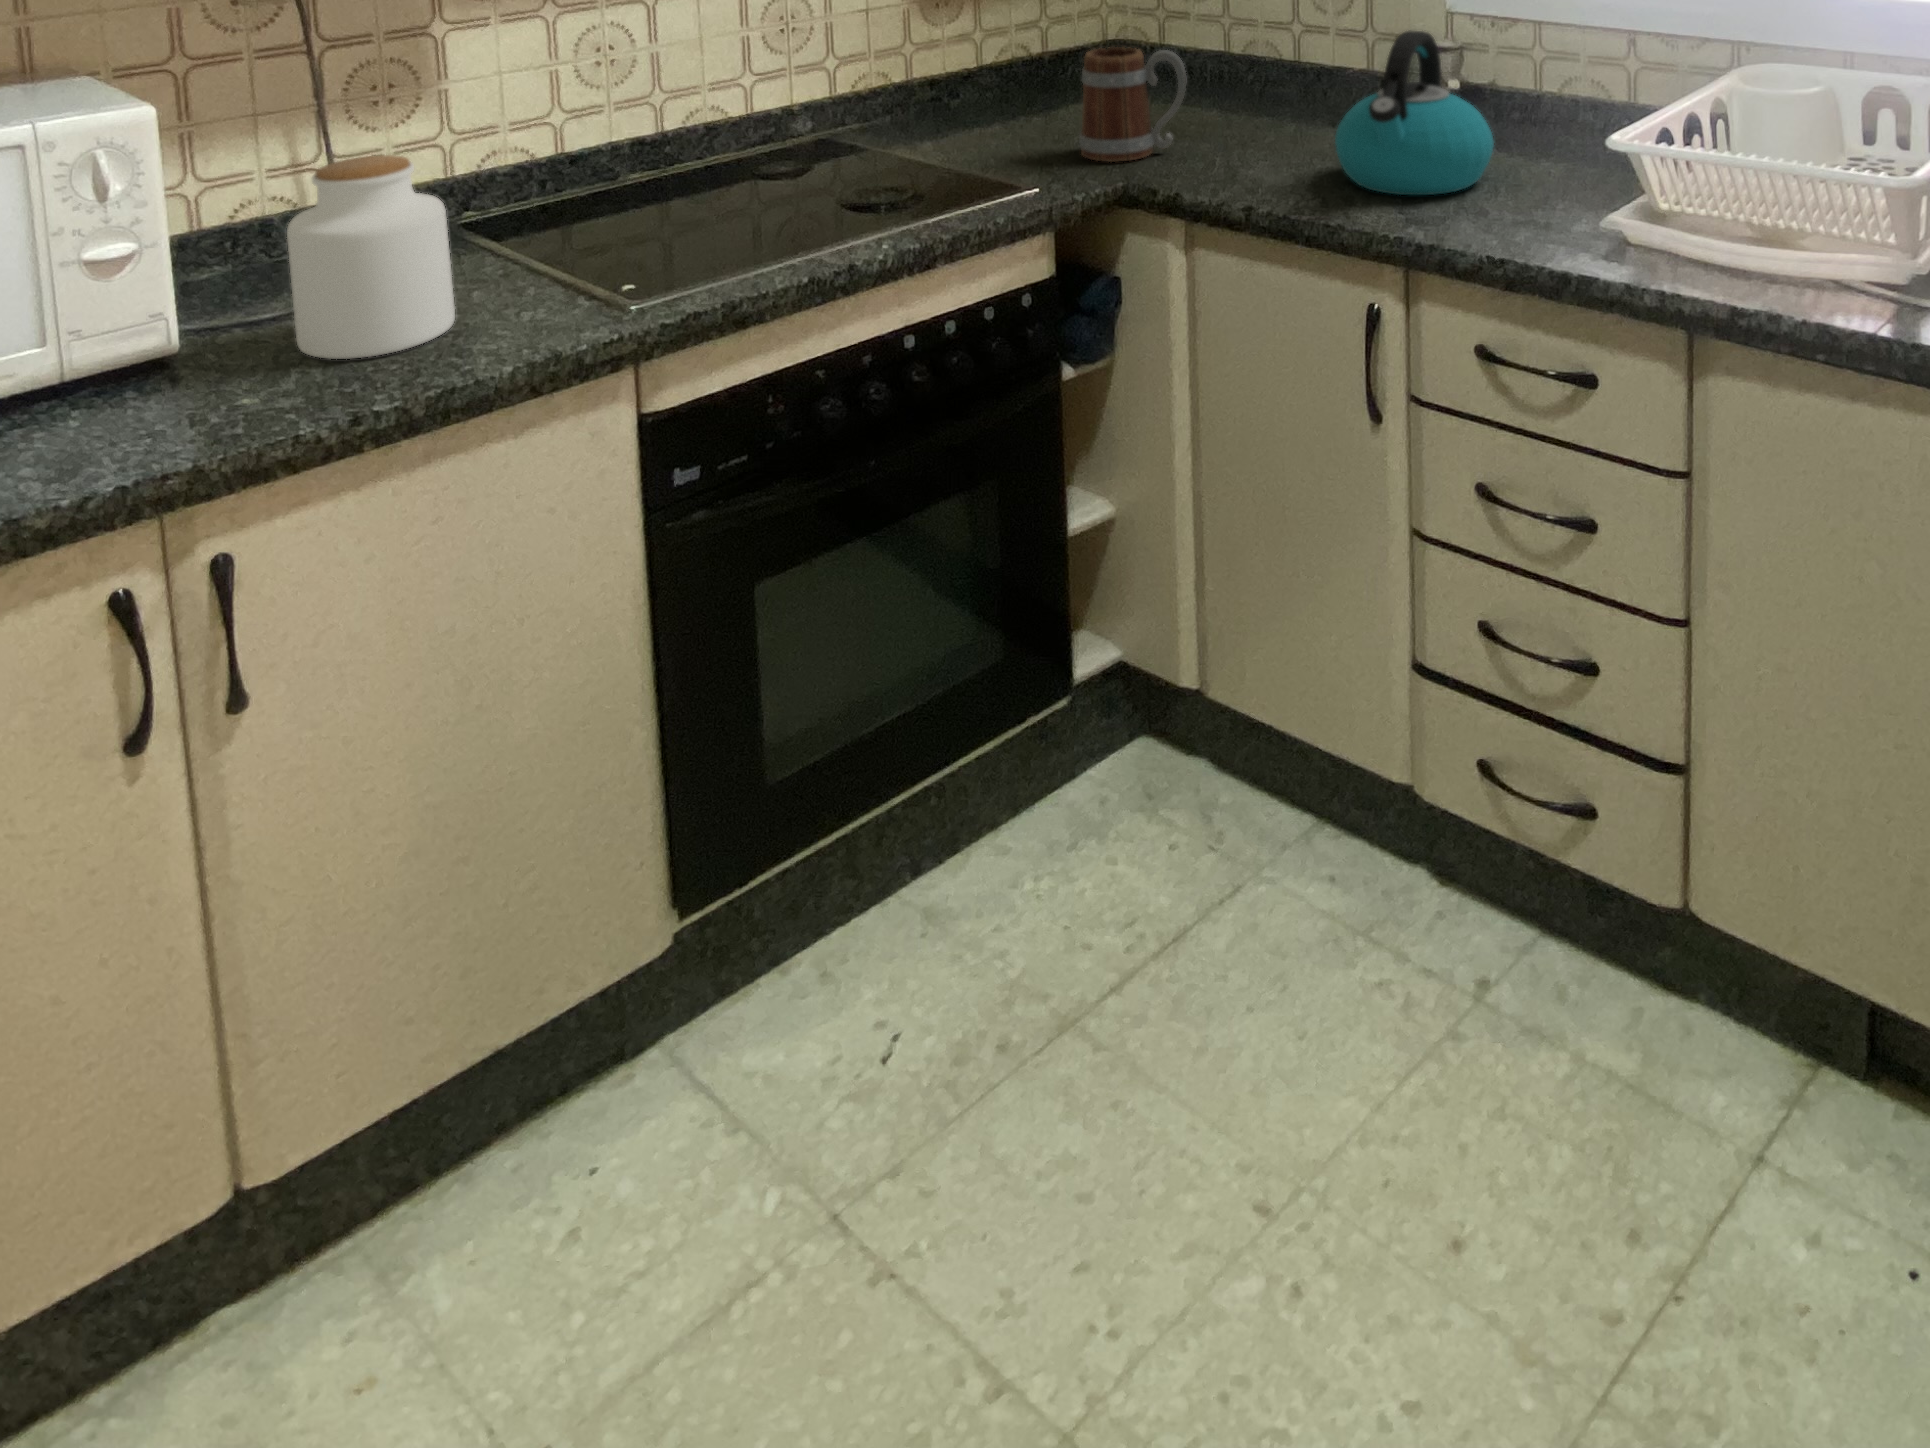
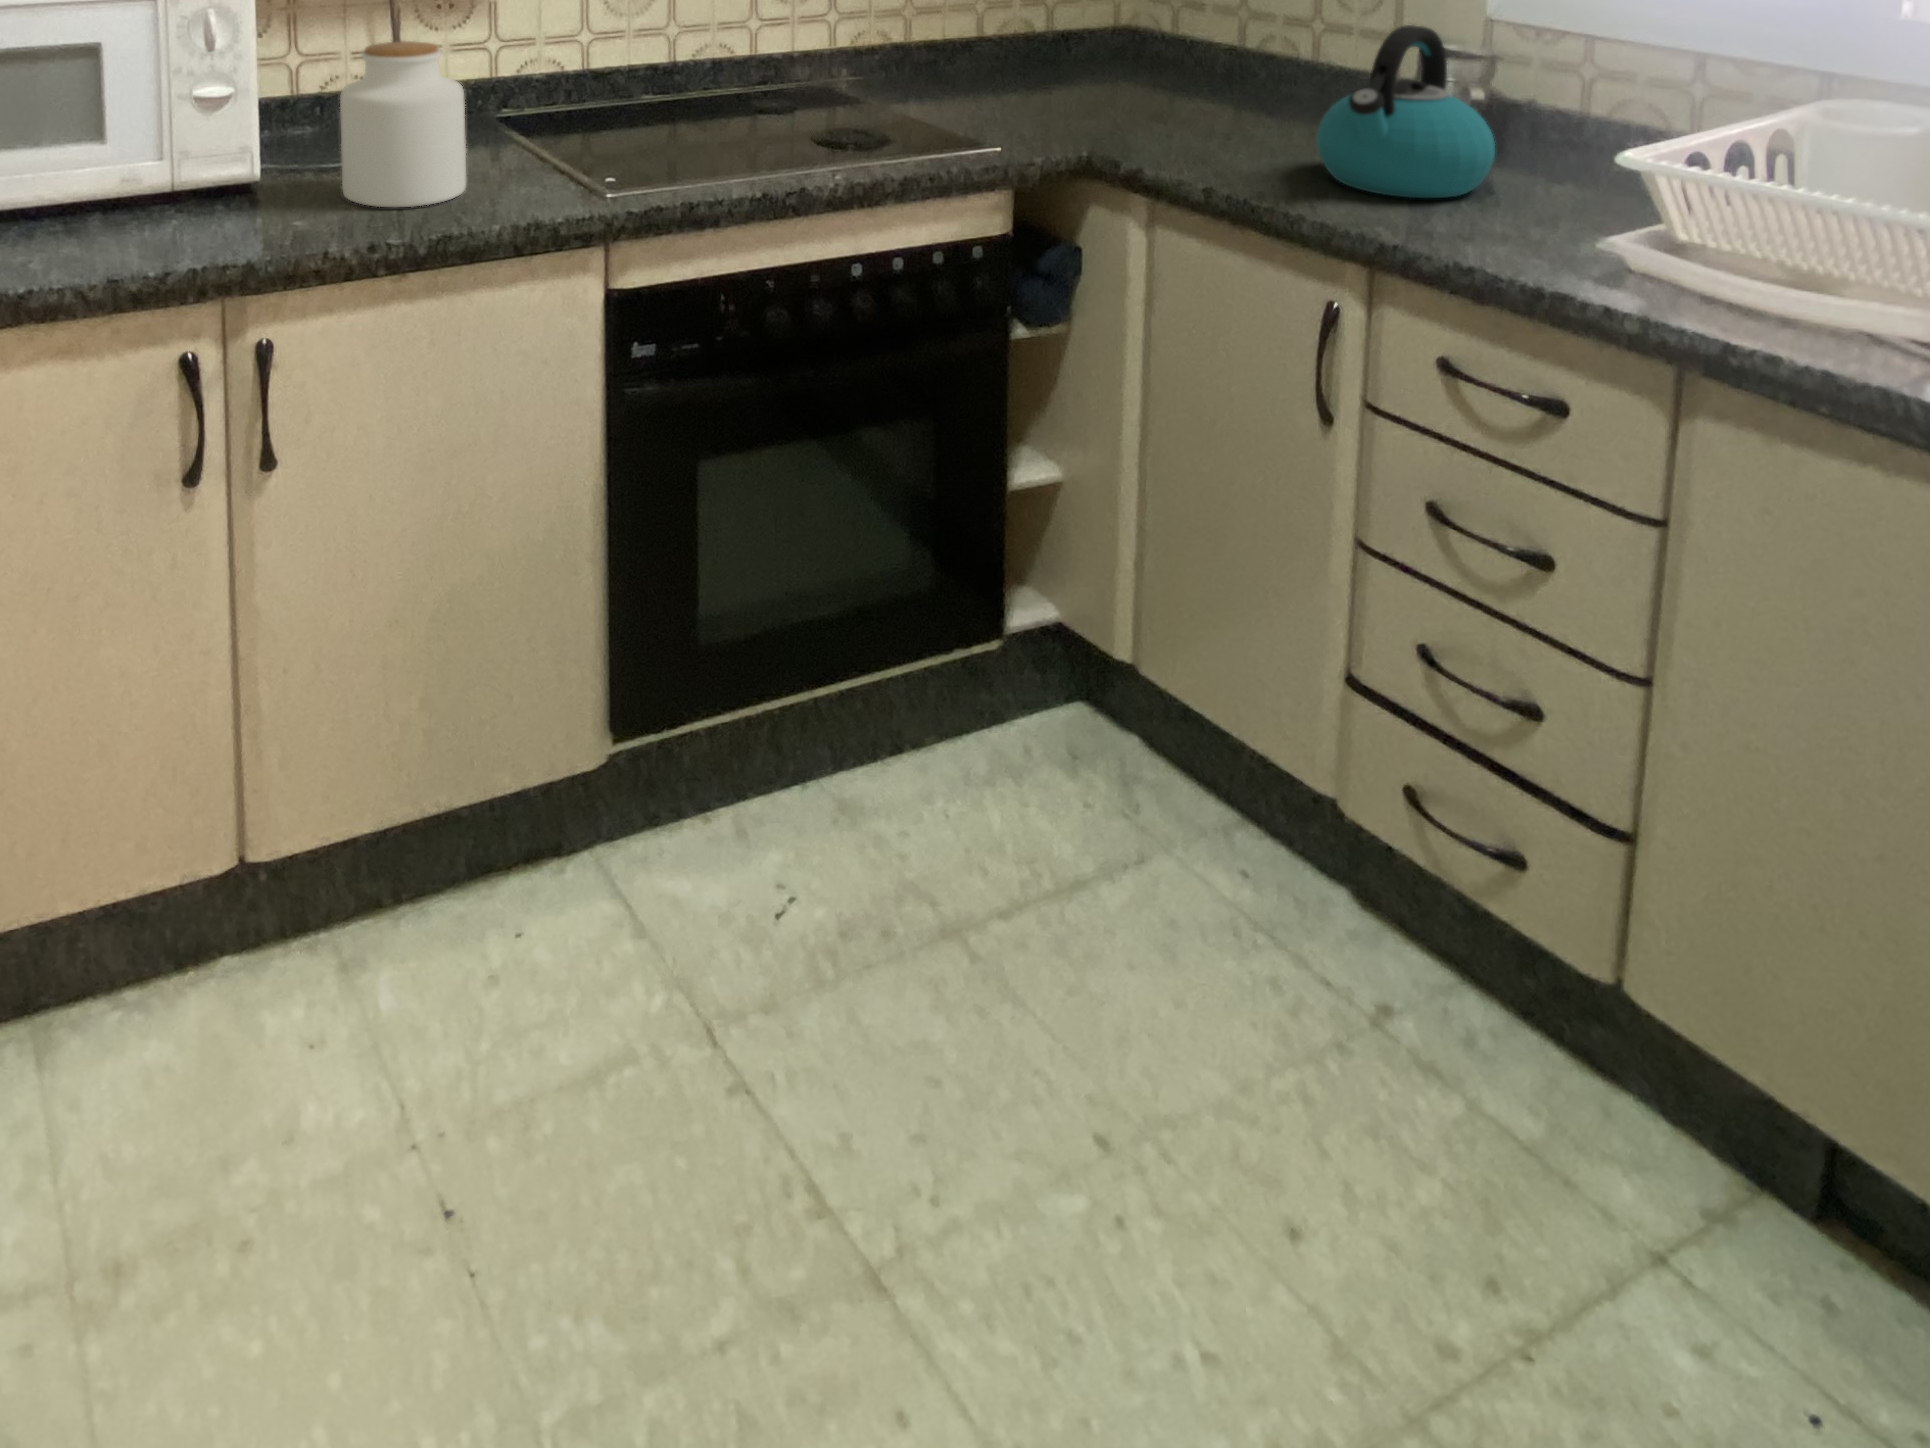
mug: present [1079,47,1186,162] -> none [1058,21,1173,133]

